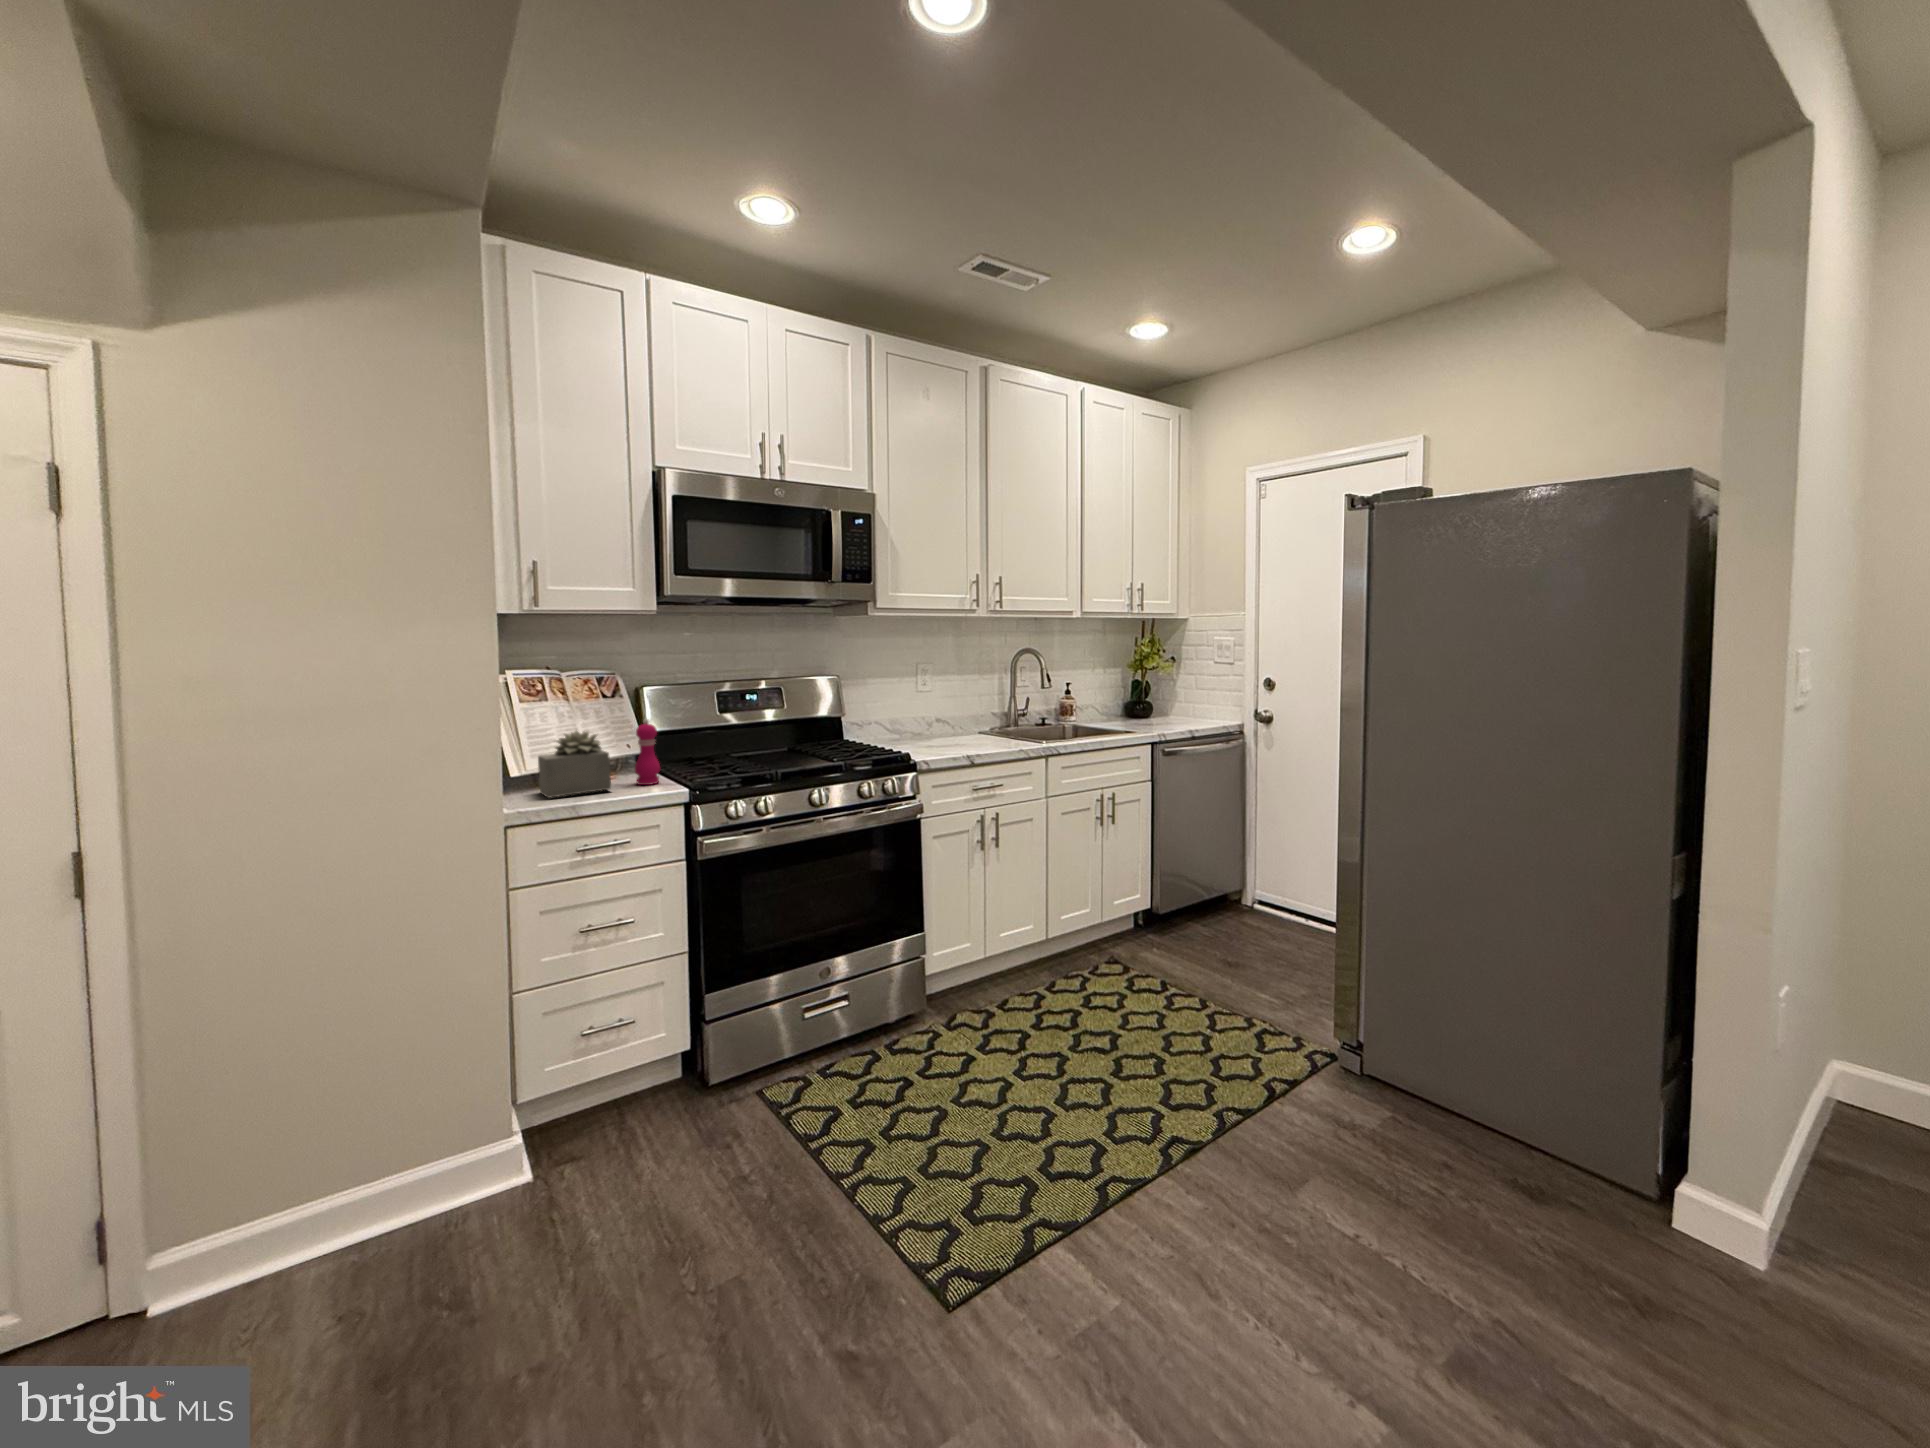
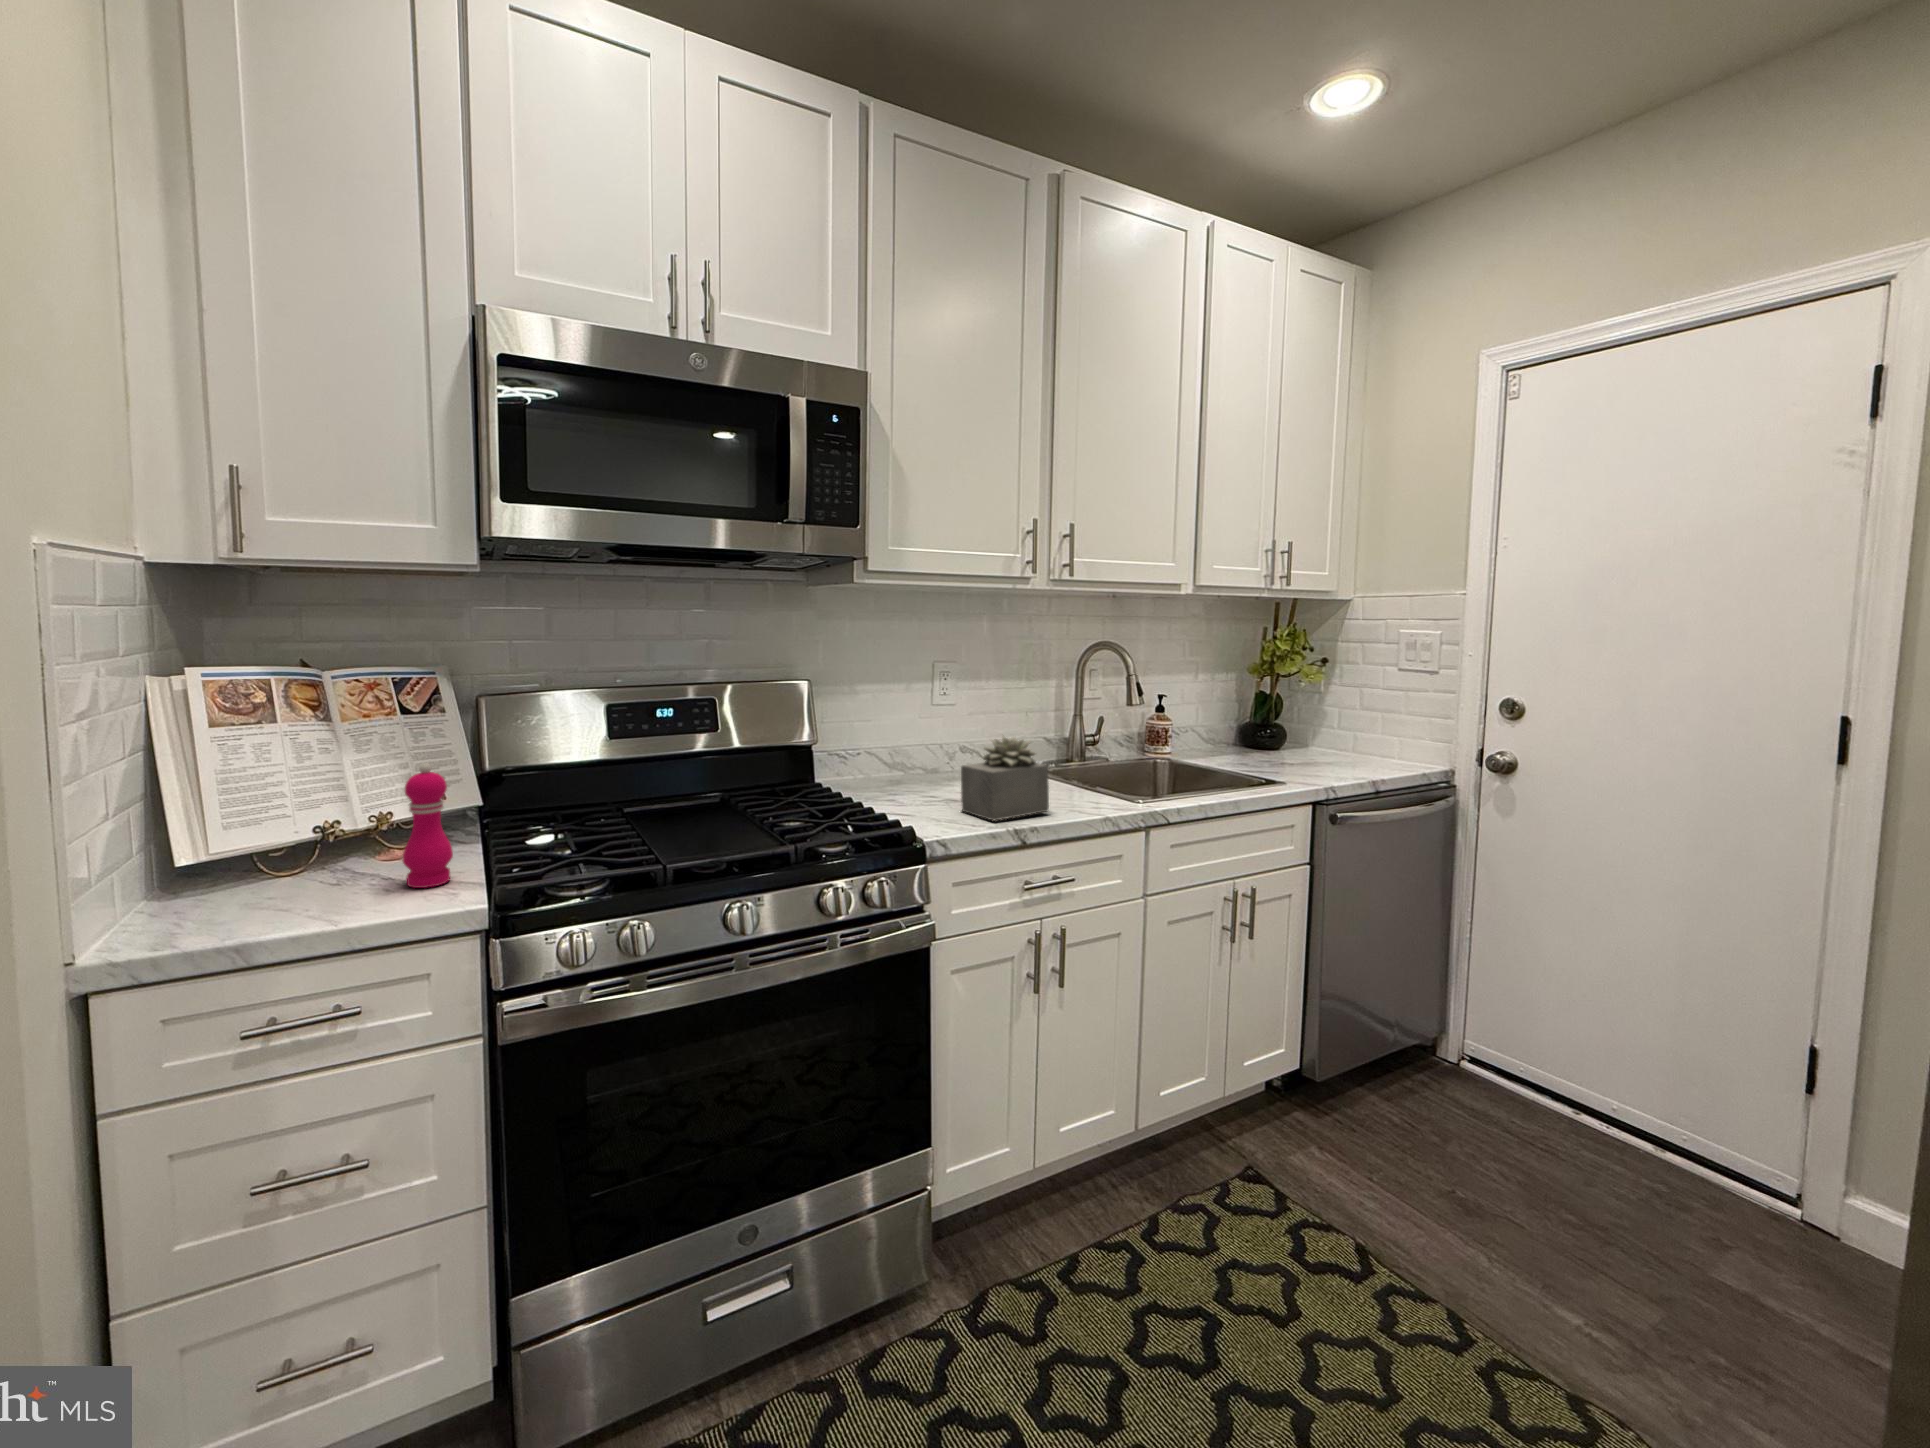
succulent plant: present [538,731,611,798] -> present [961,735,1049,821]

